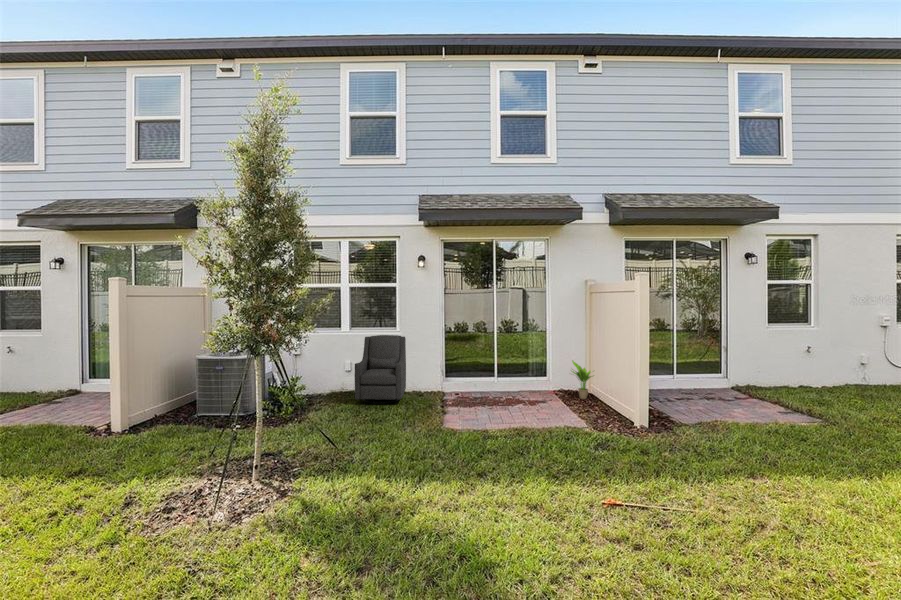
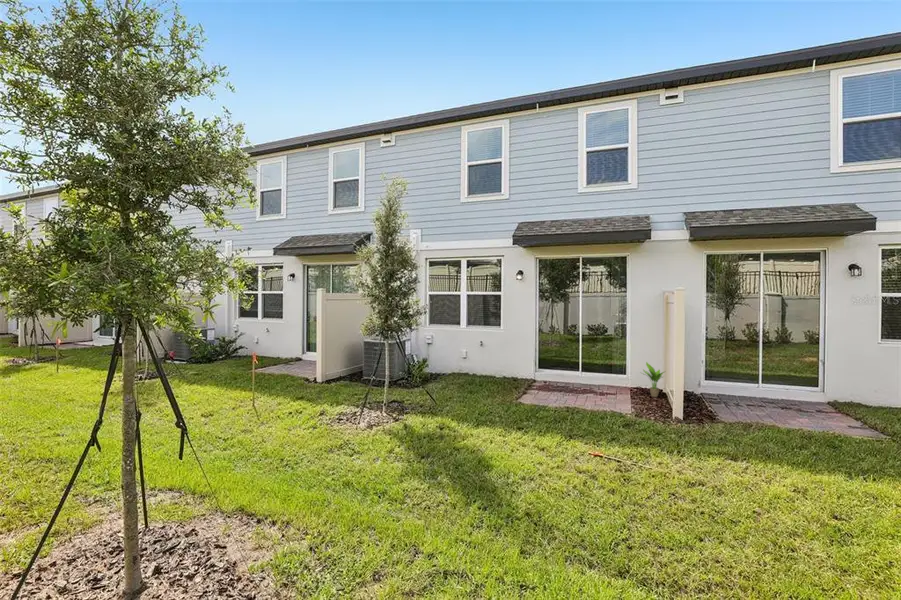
chair: present [355,335,406,404] -> none [461,332,504,383]

